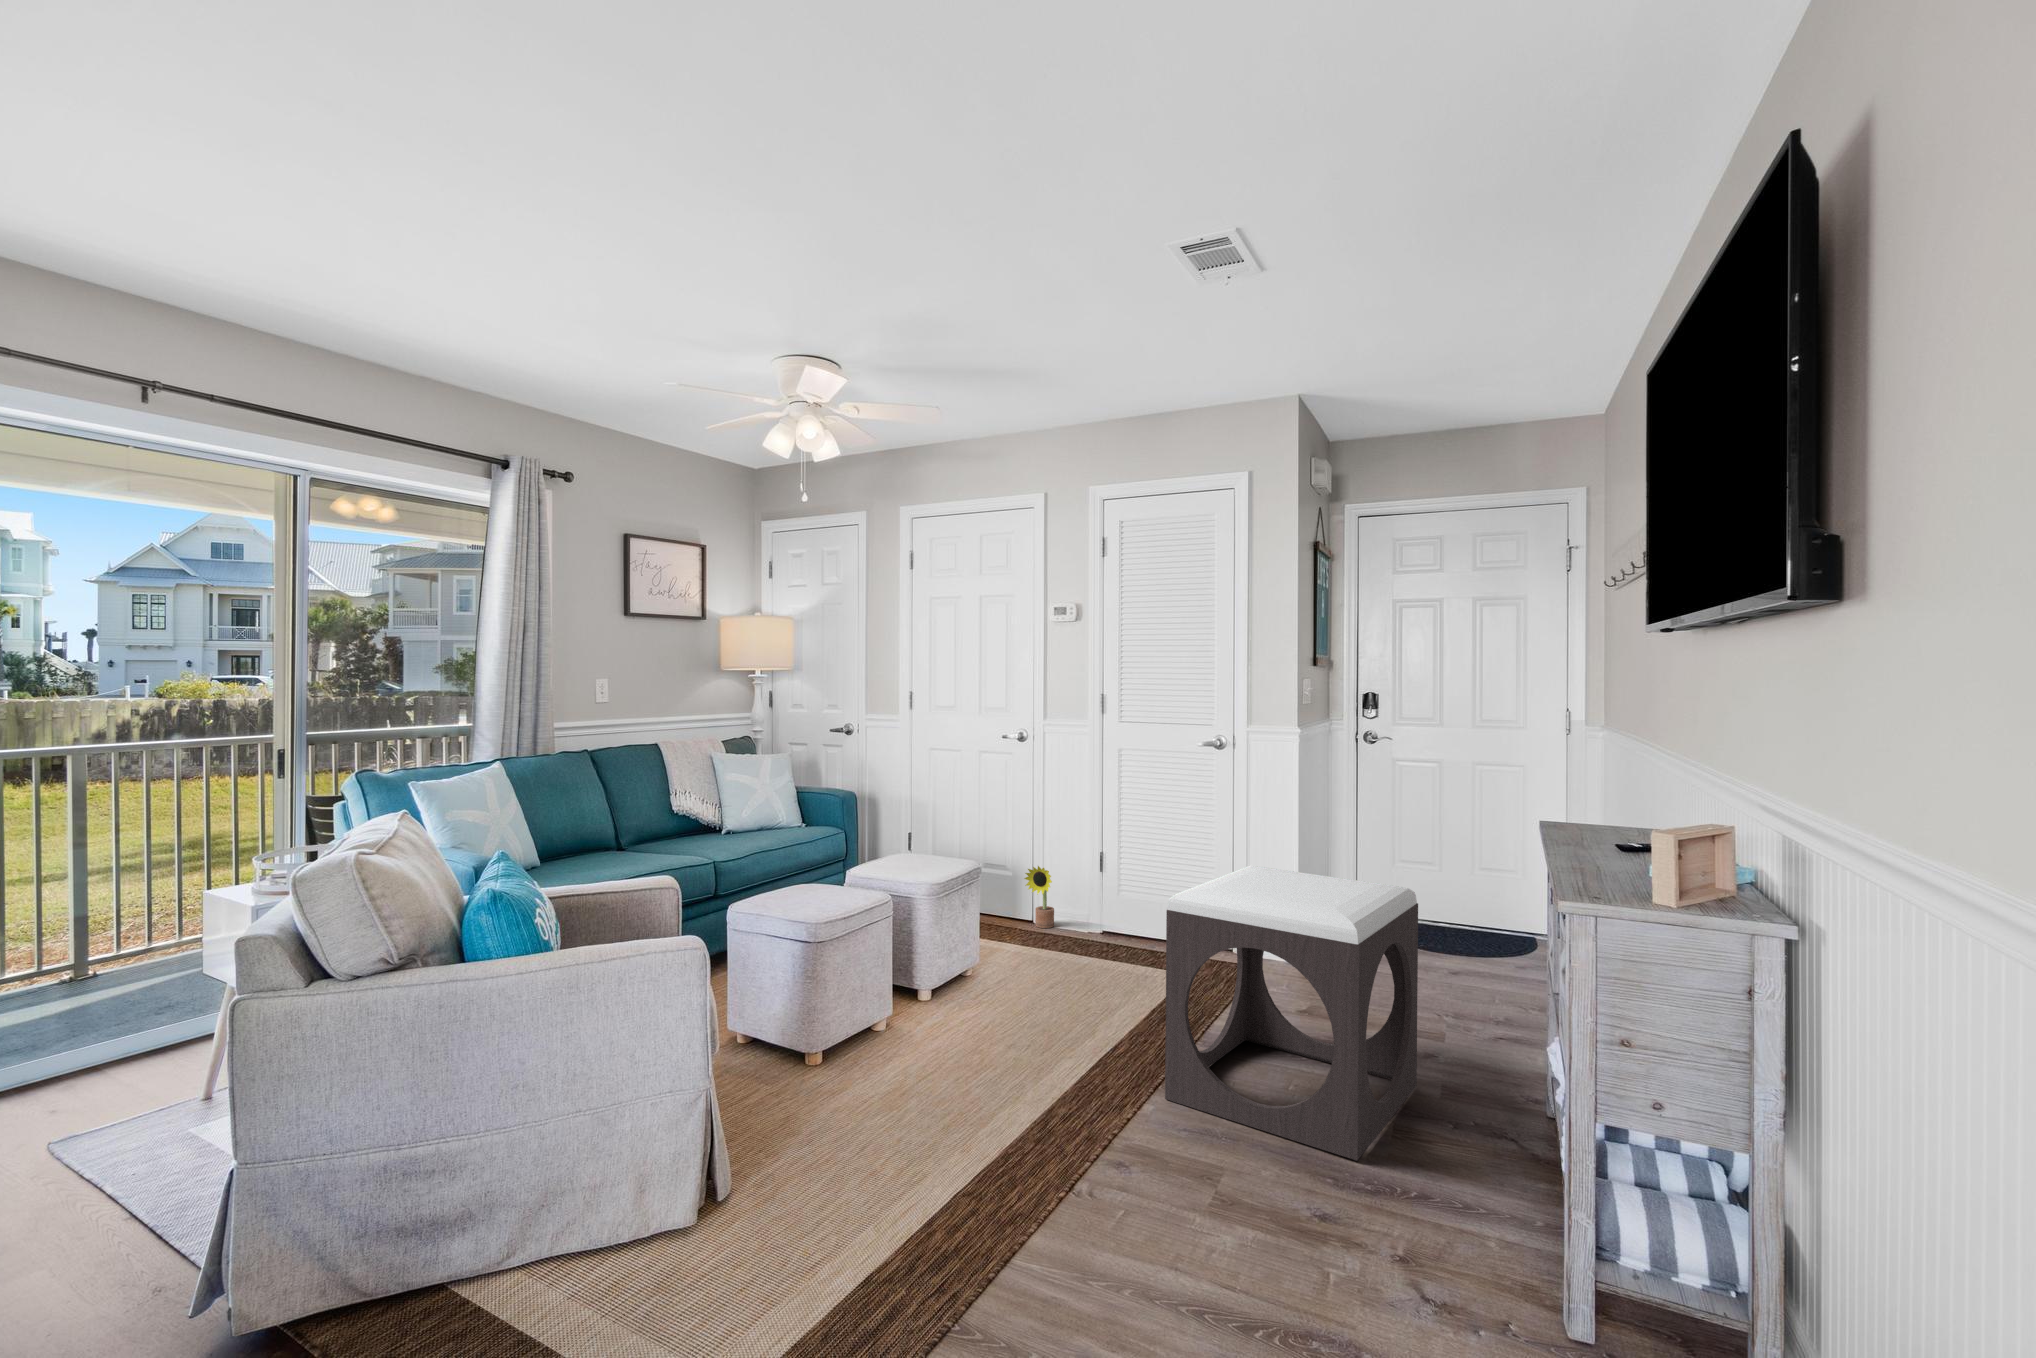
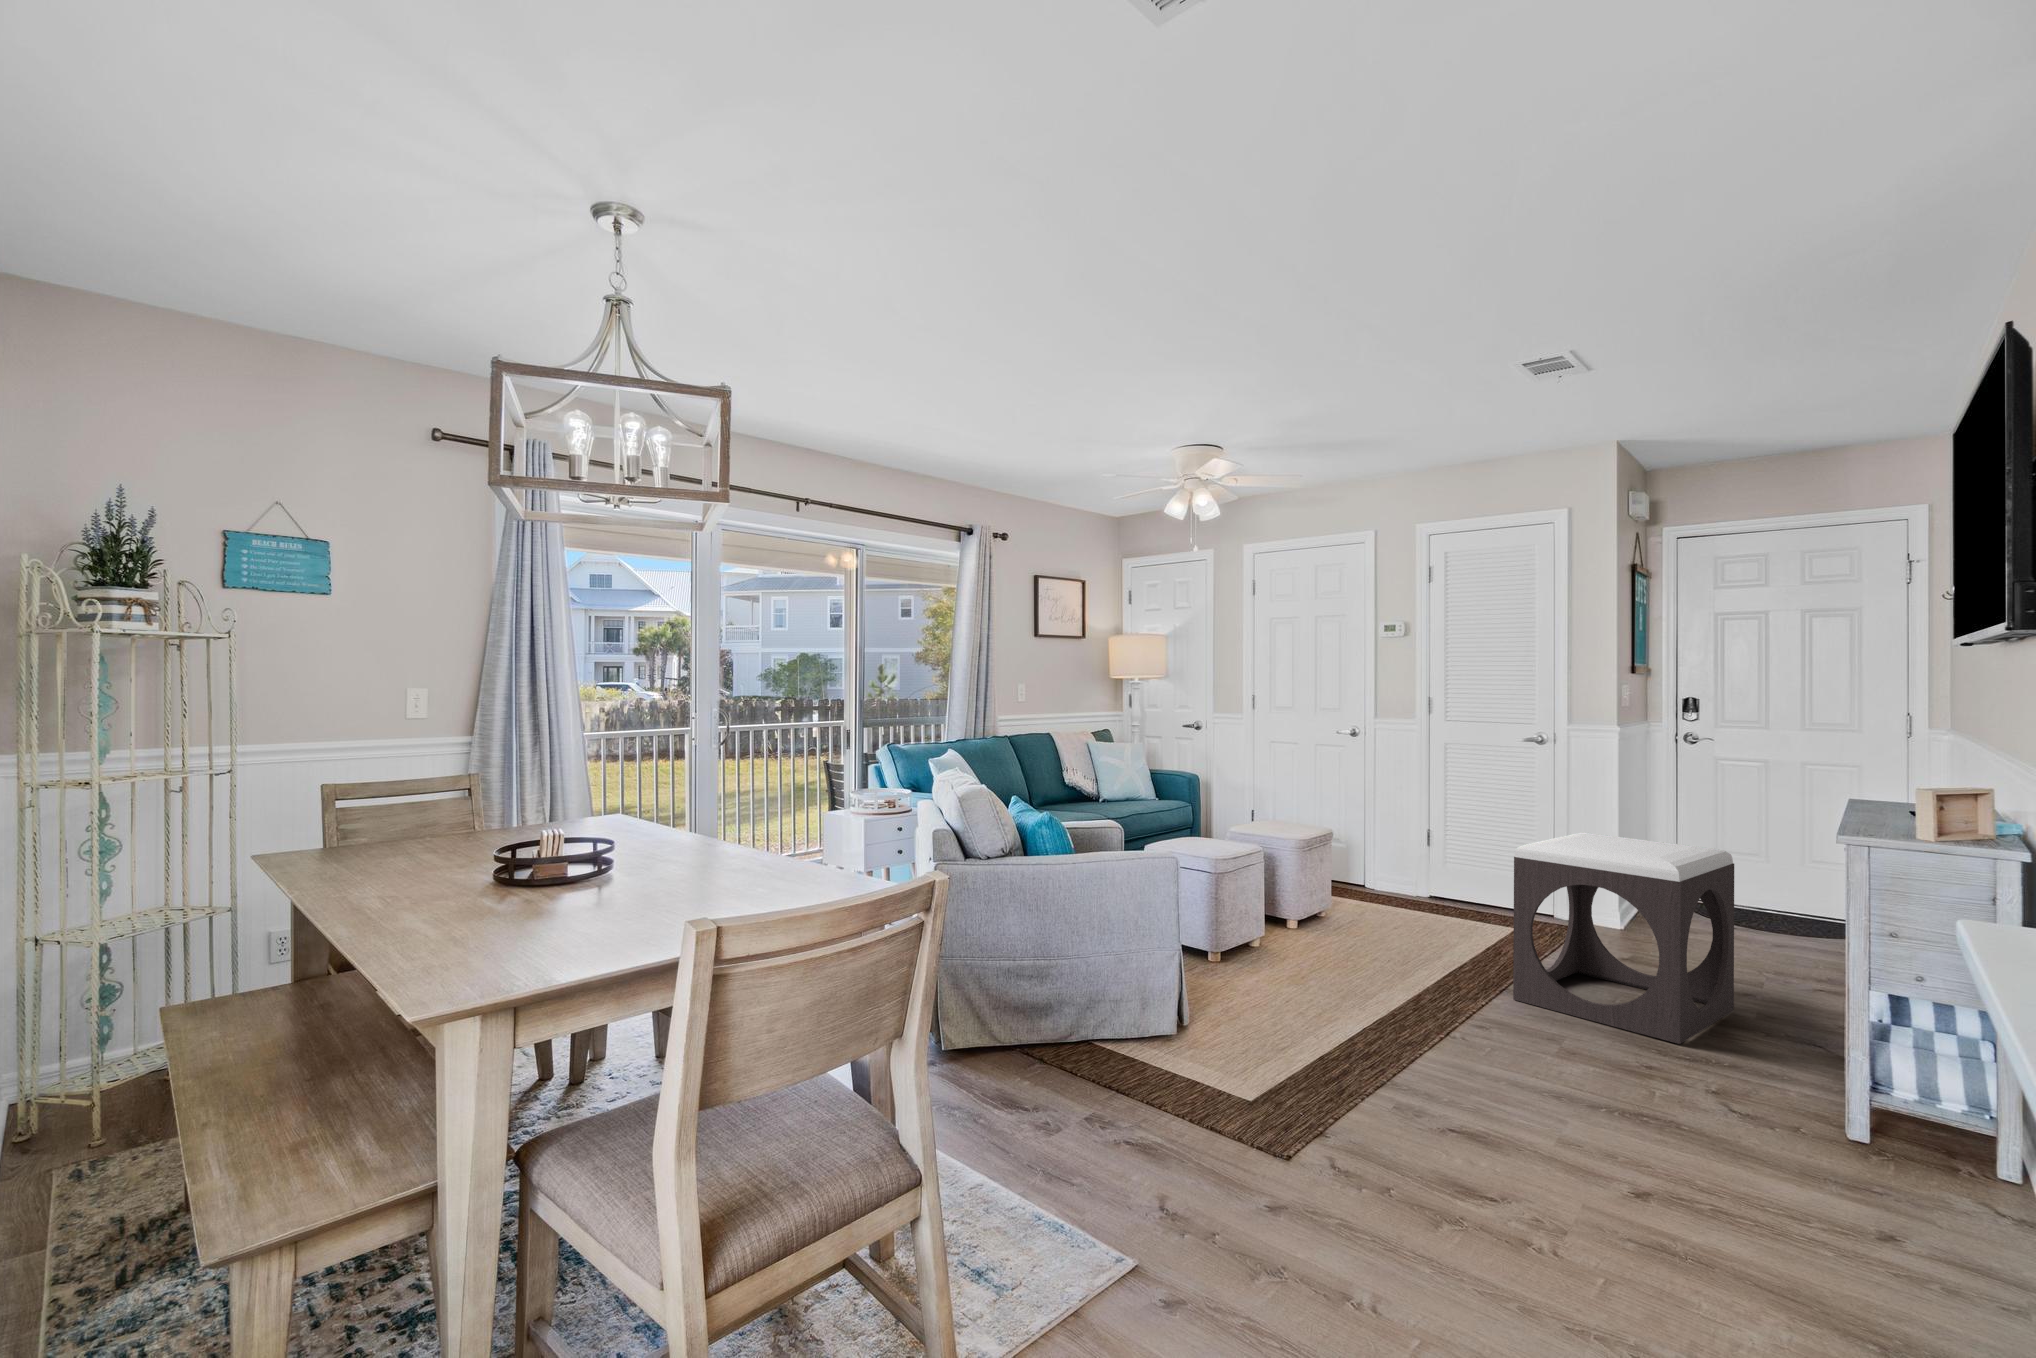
decorative plant: present [1024,866,1054,928] -> none [1361,839,1387,892]

